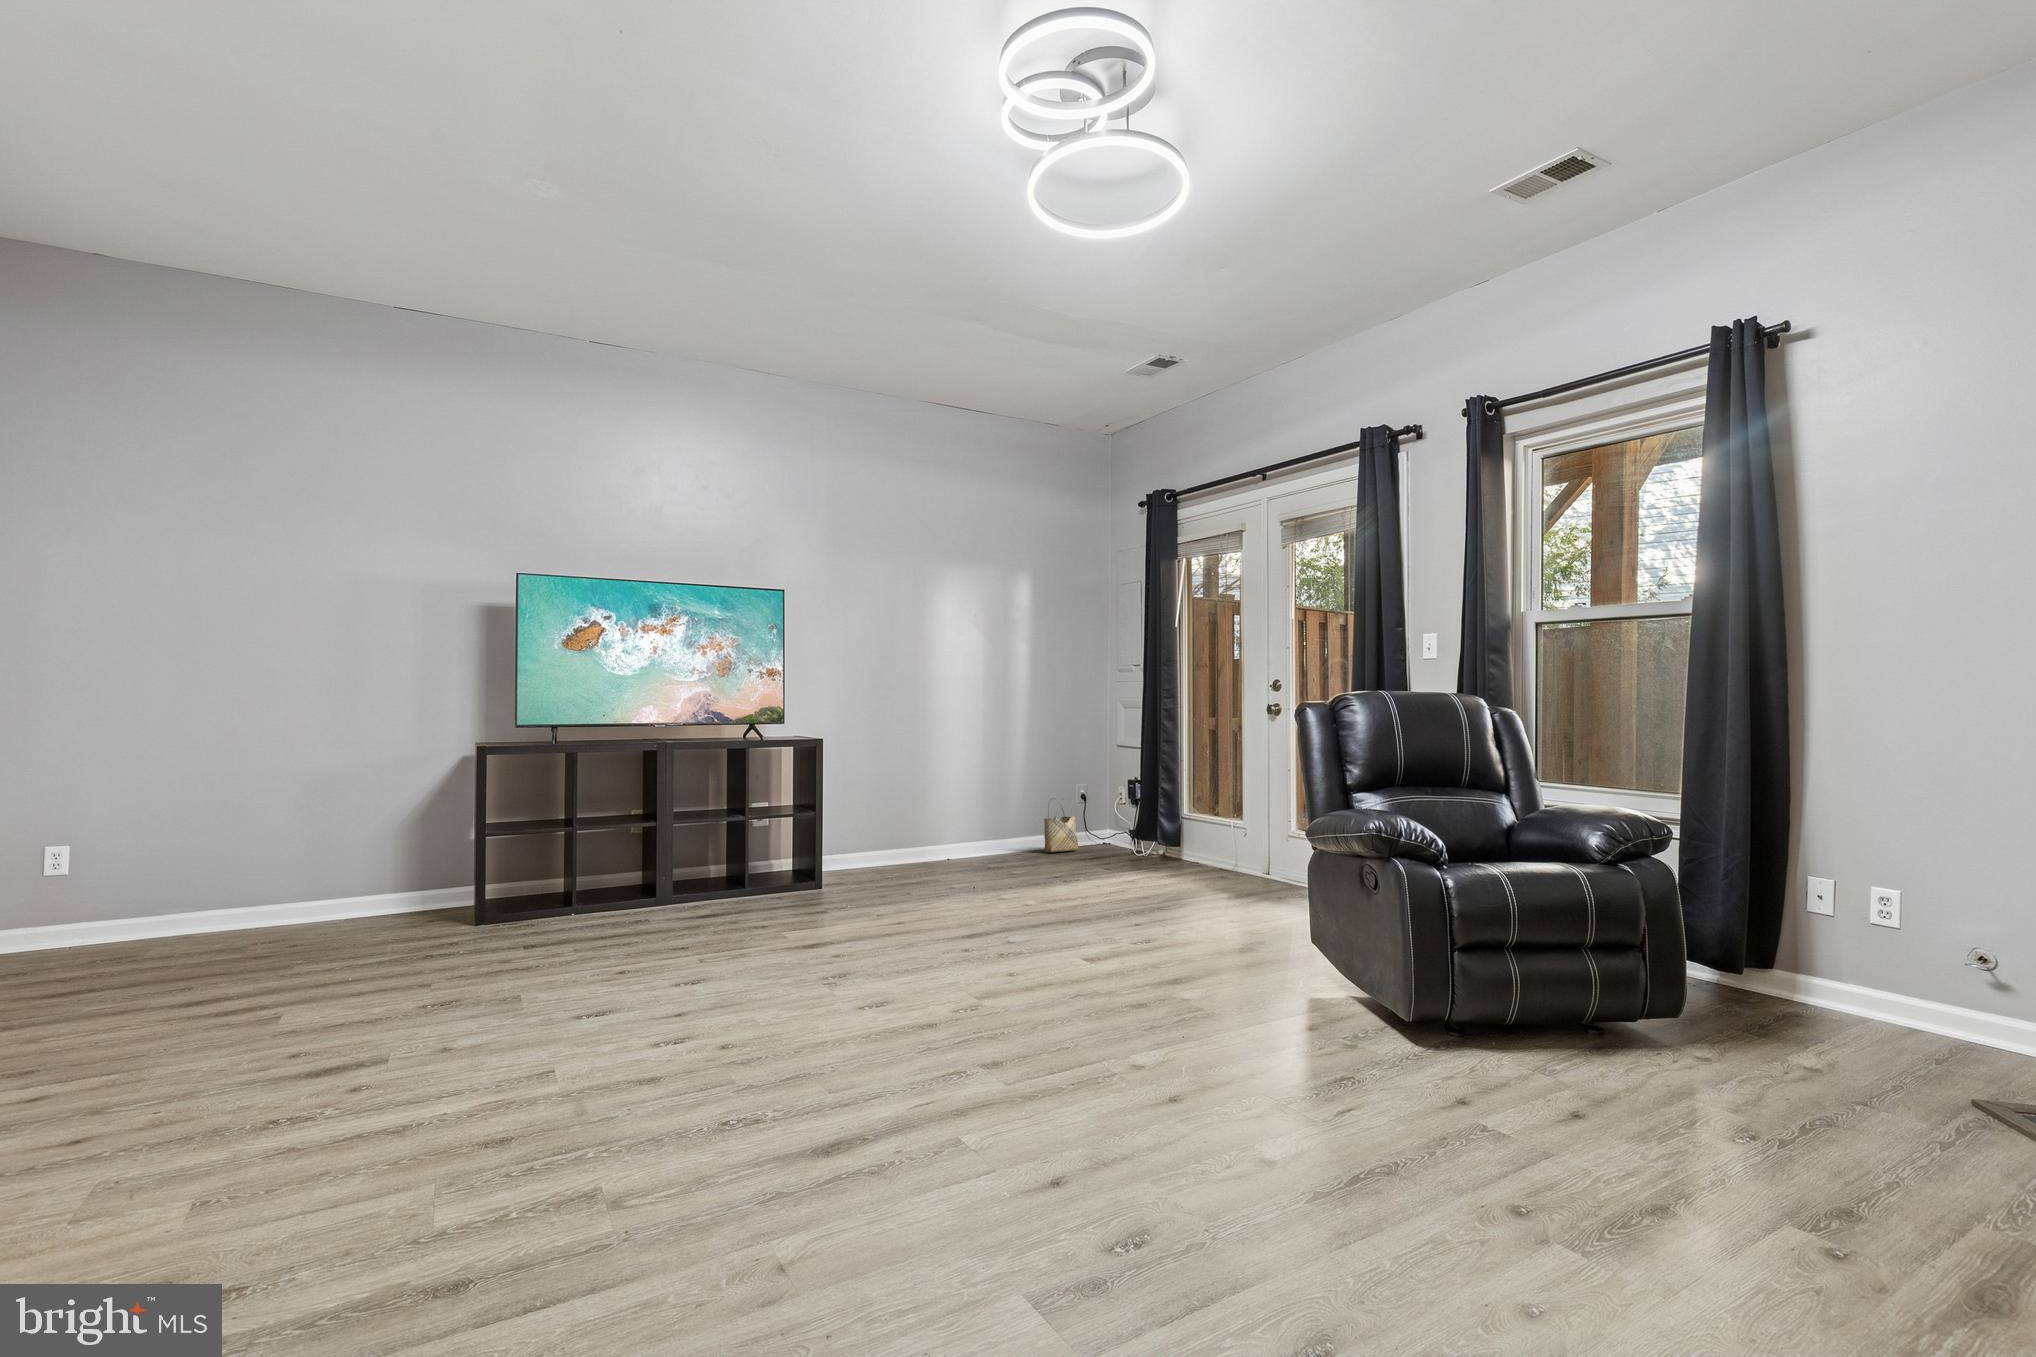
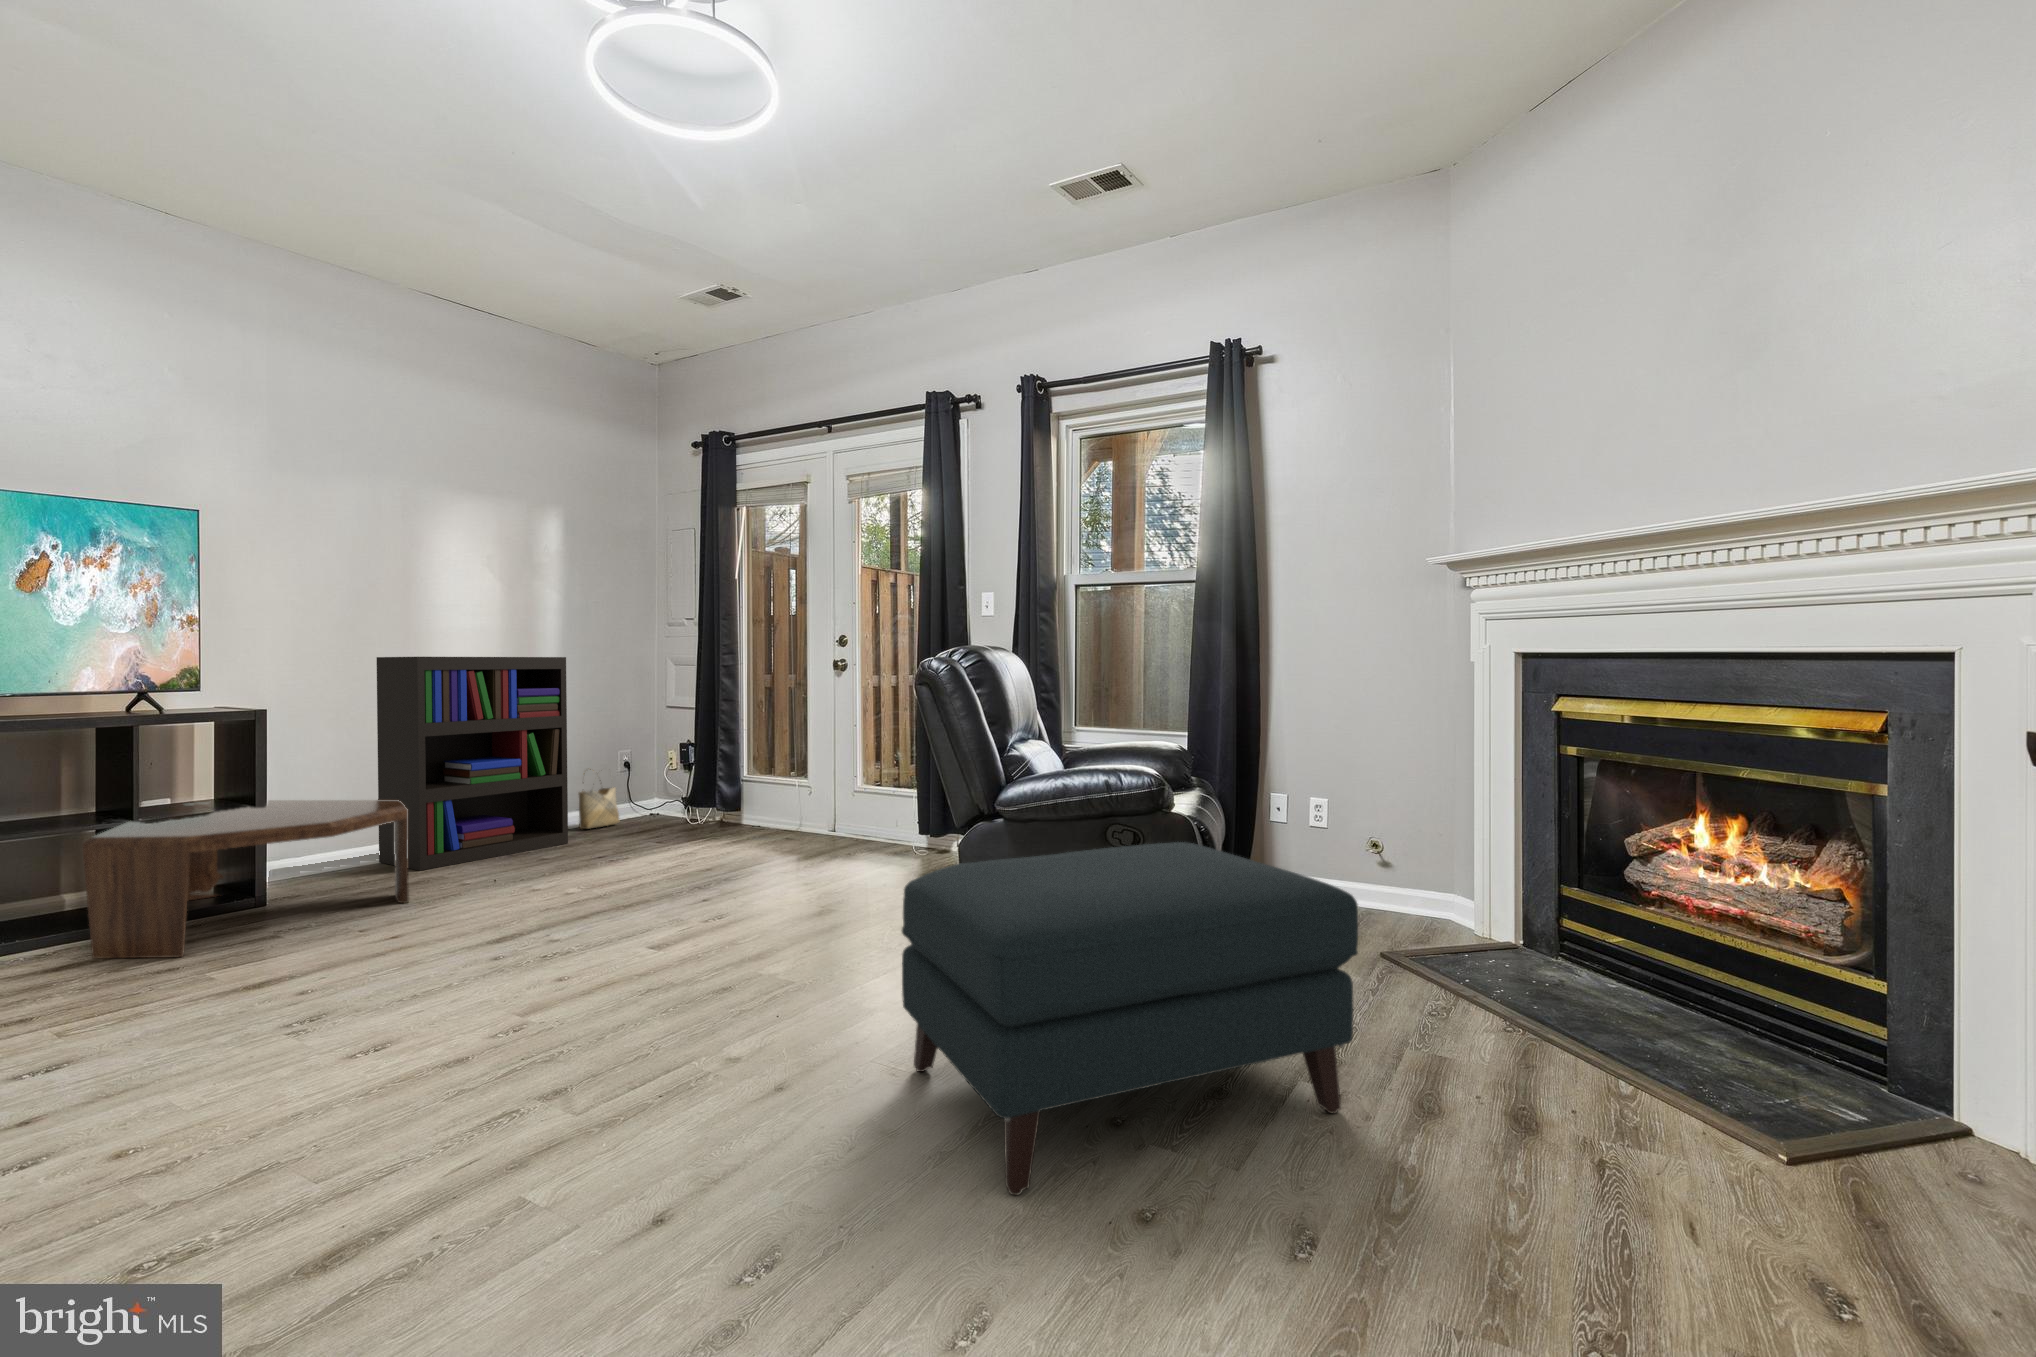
bookshelf: none [895,697,1035,875] -> present [377,657,568,870]
coffee table: none [715,806,912,921] -> present [82,800,409,959]
ottoman: none [1292,910,1847,1264] -> present [902,842,1358,1195]

